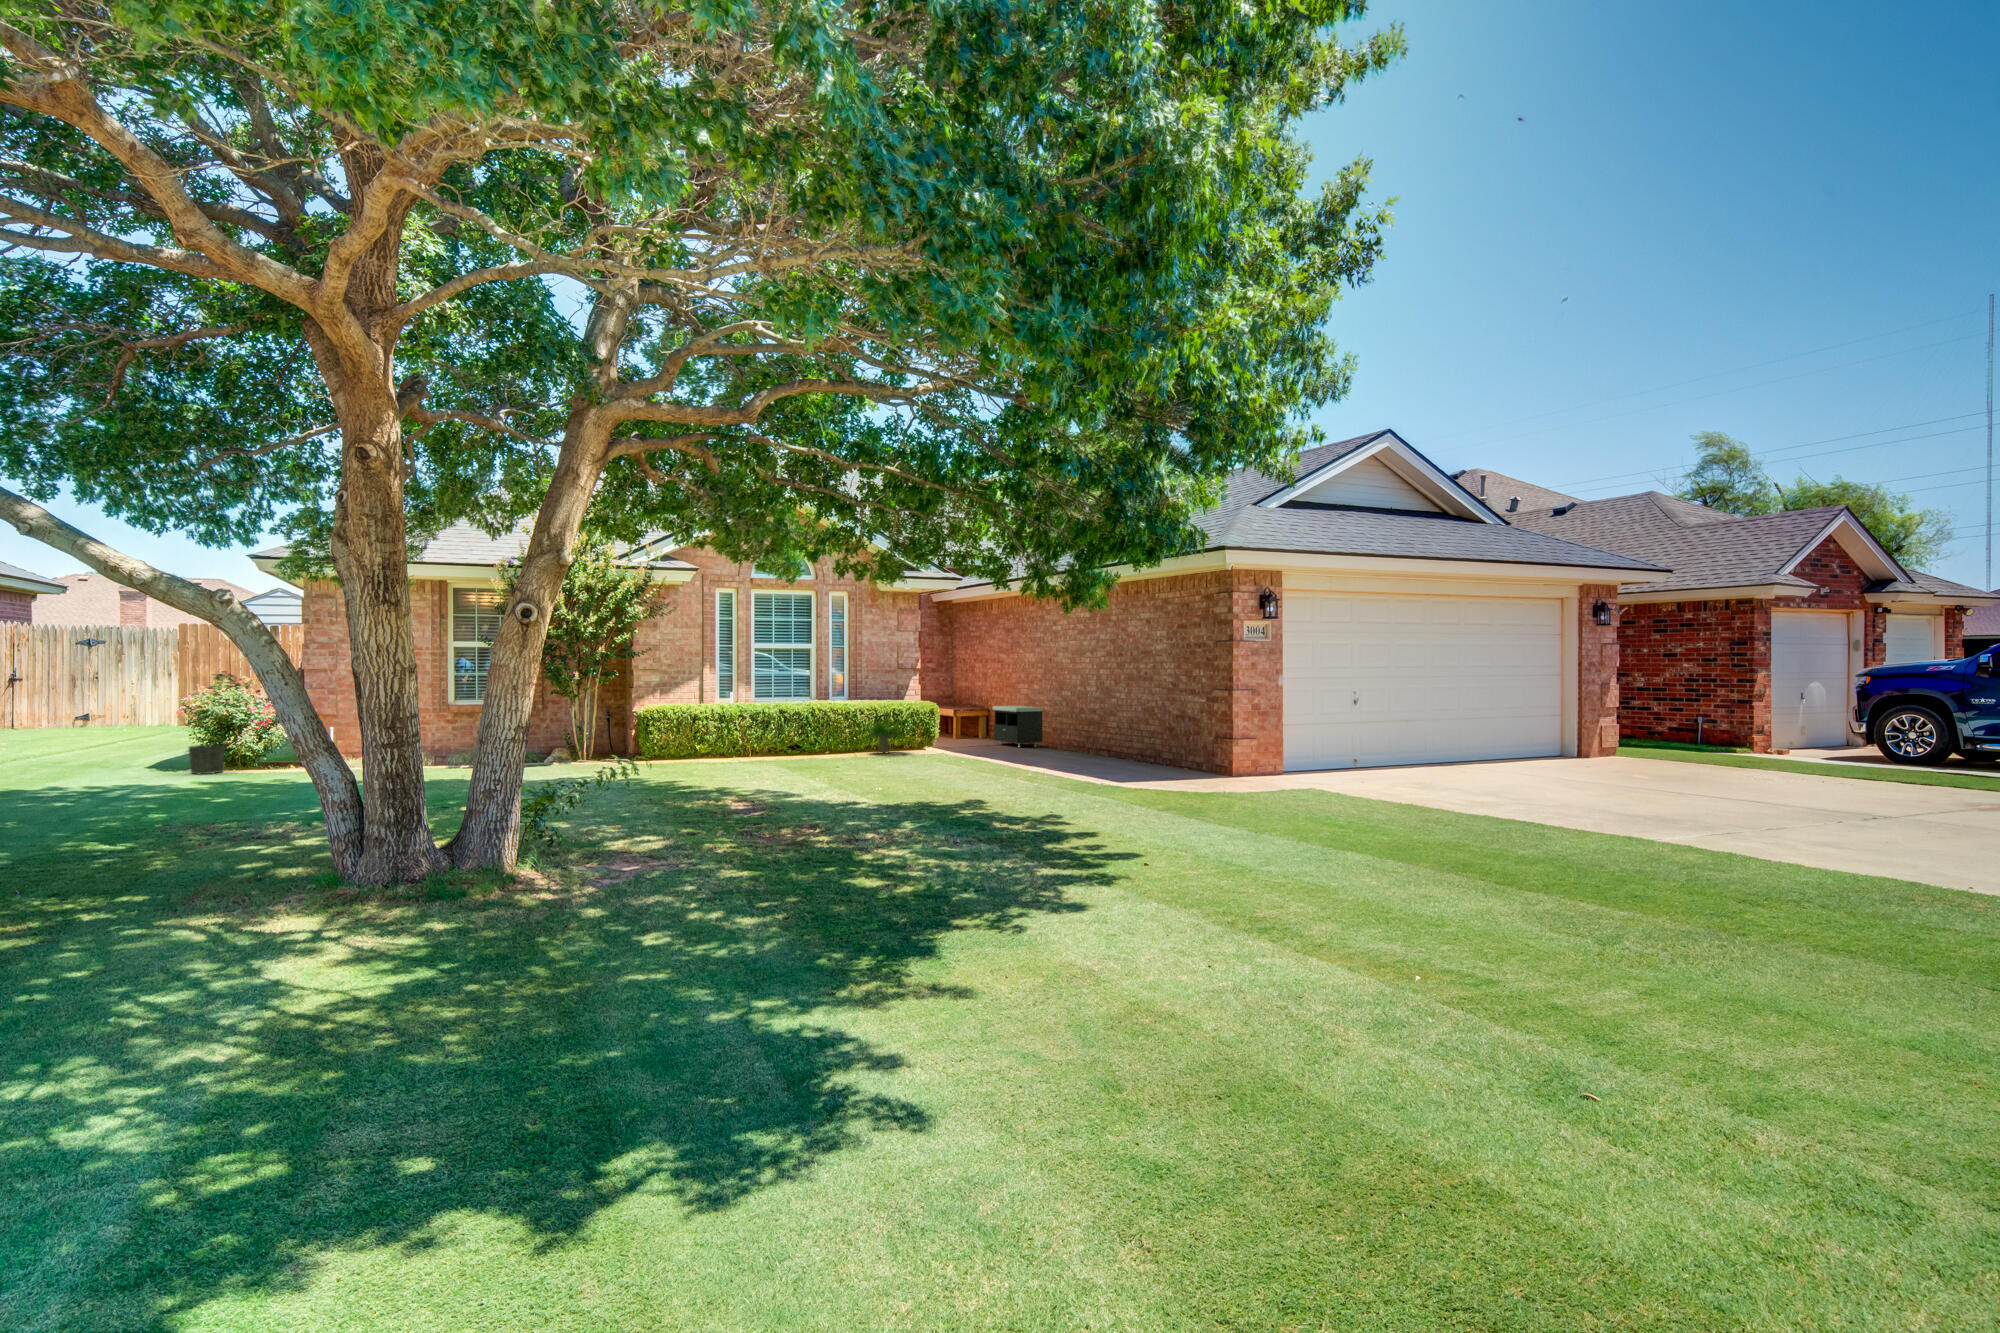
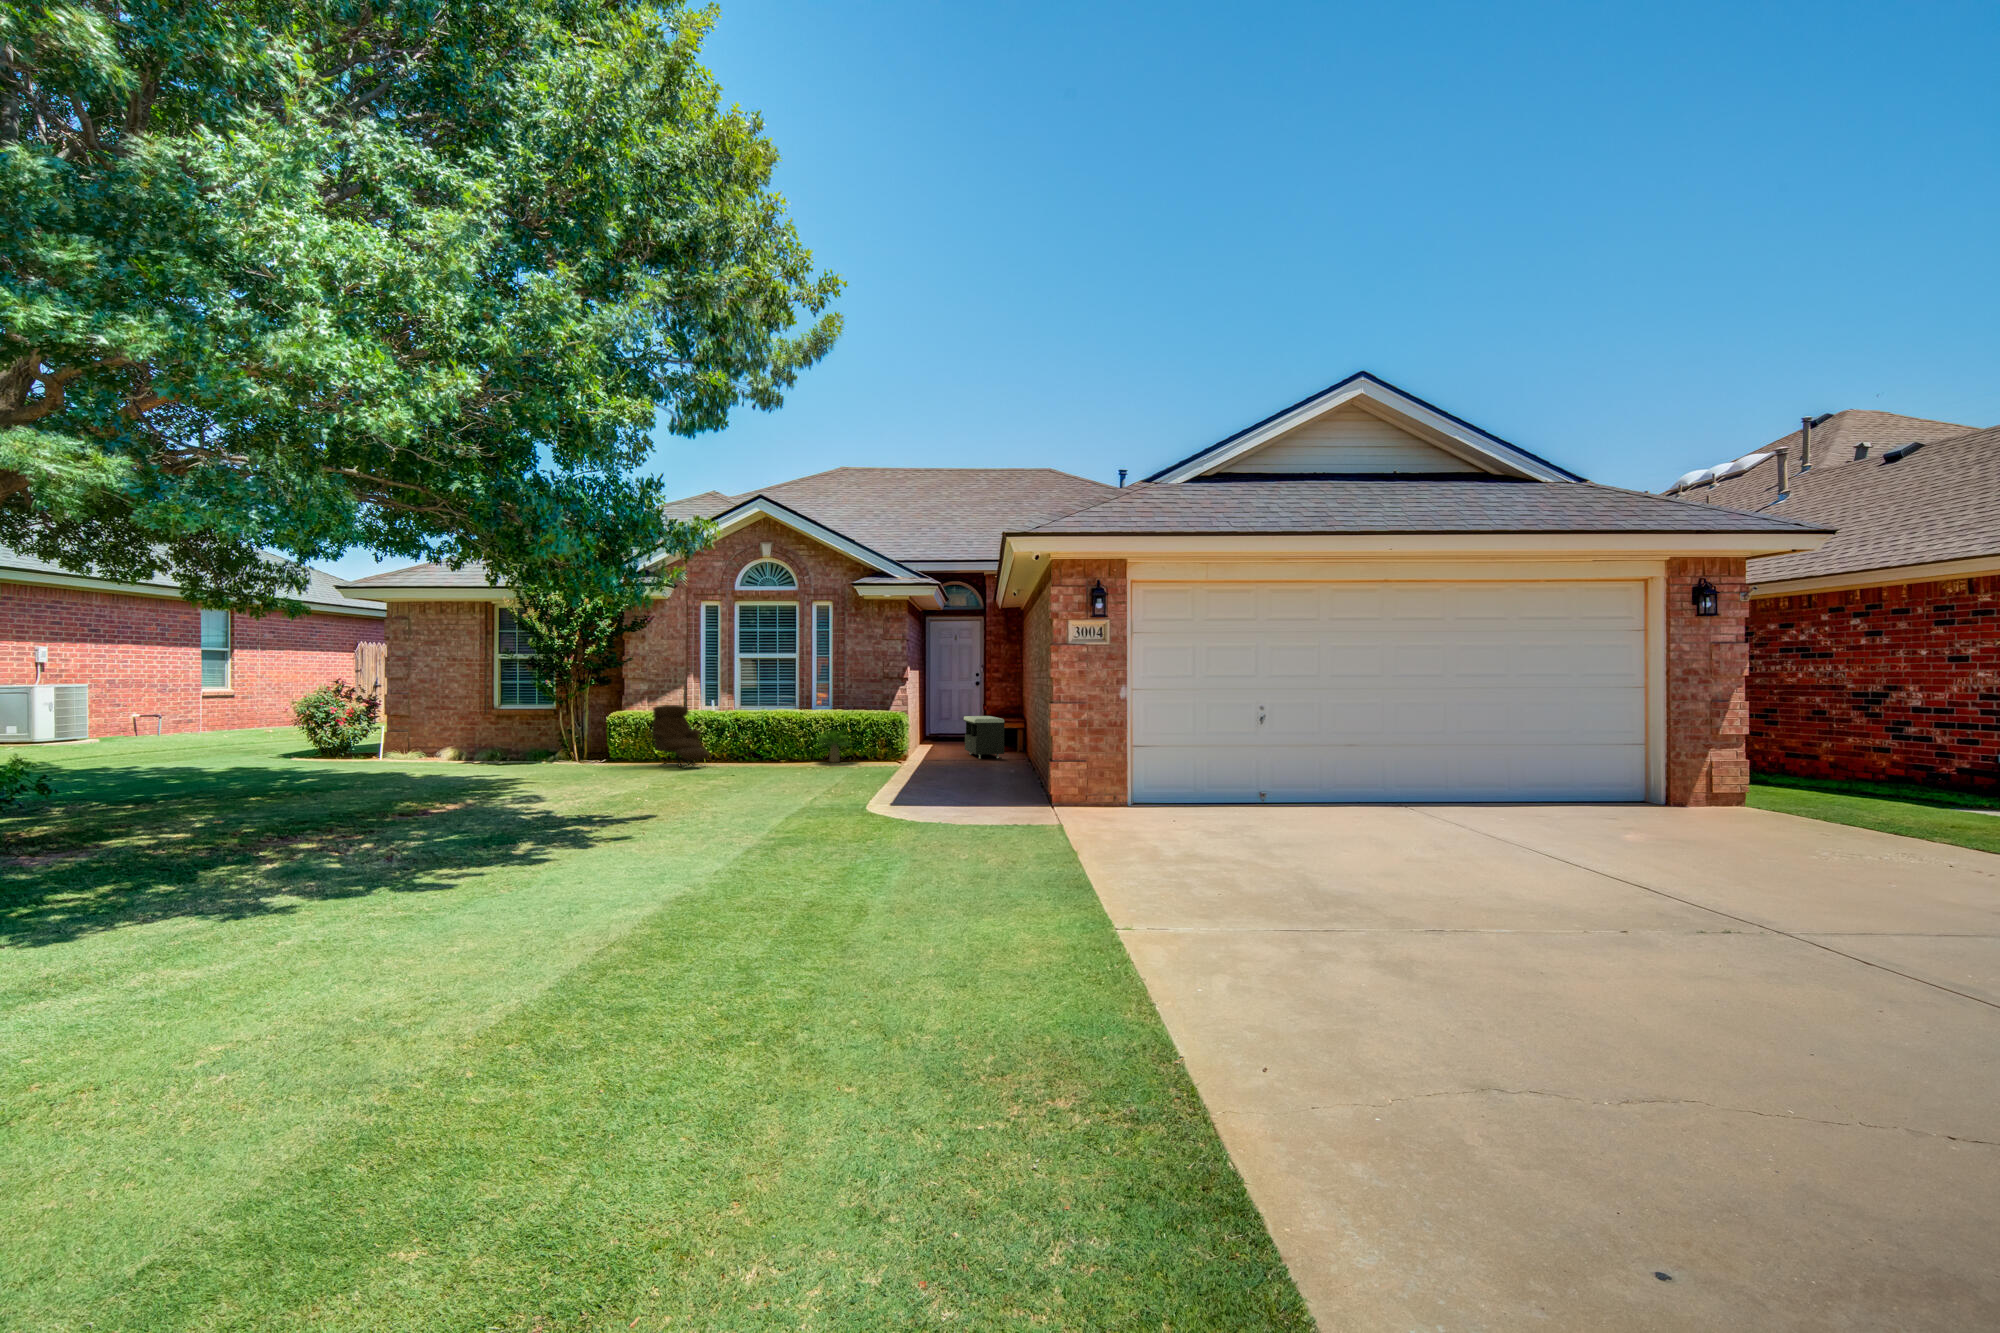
lounge chair: none [701,697,770,762] -> present [651,705,710,766]
bucket: present [187,744,225,774] -> none [212,741,251,768]

